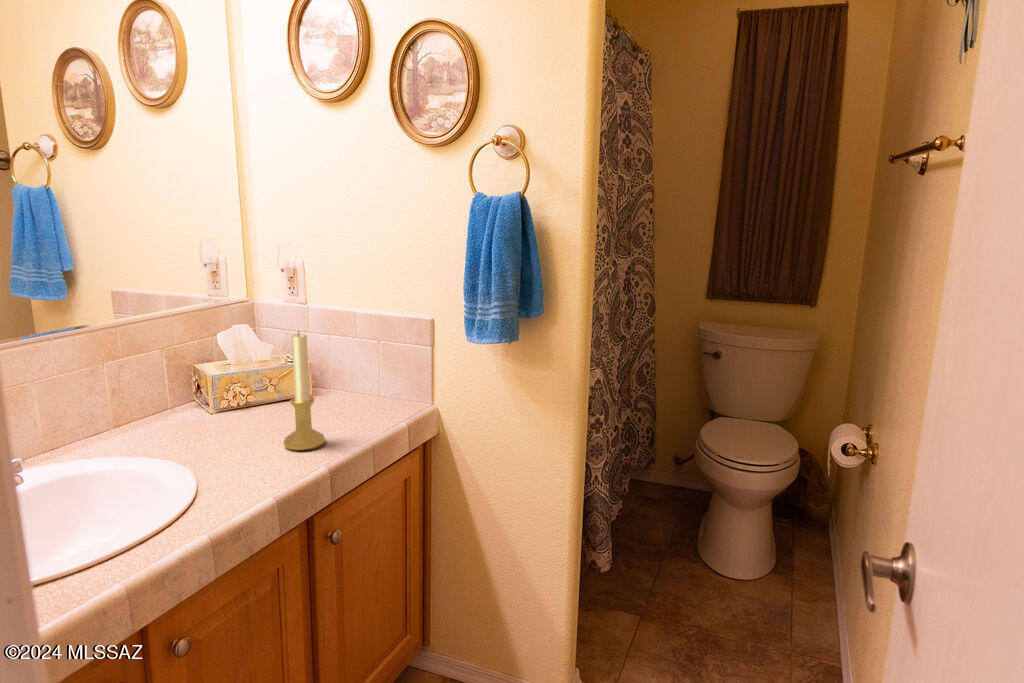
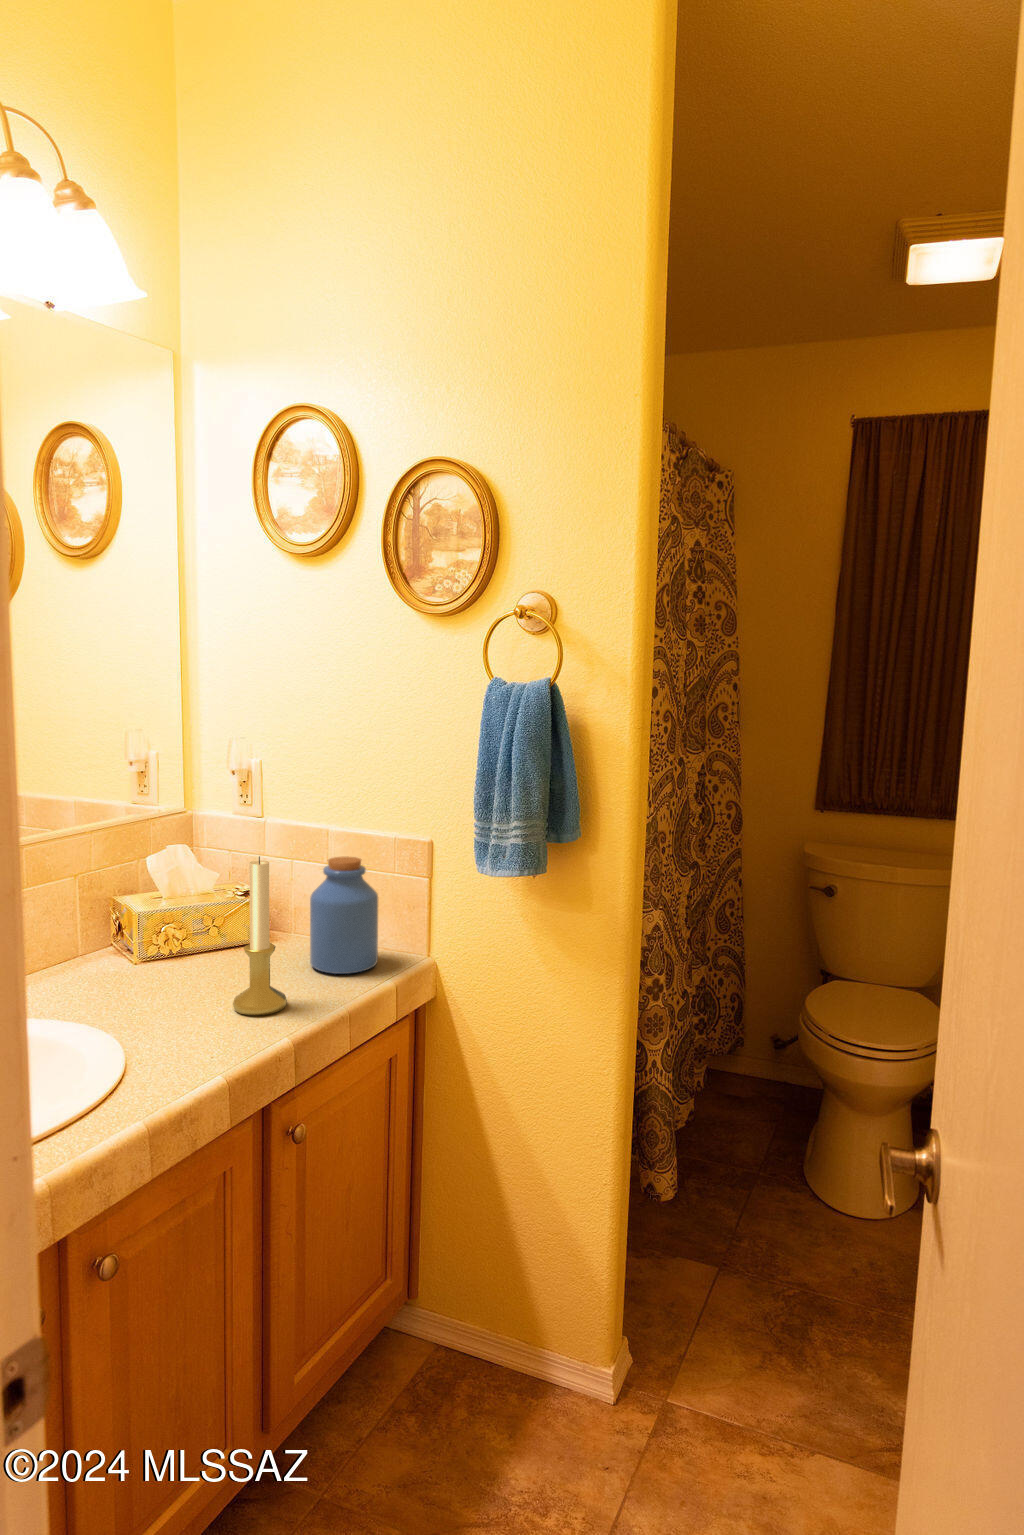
jar: none [342,332,395,419] -> present [310,857,378,974]

